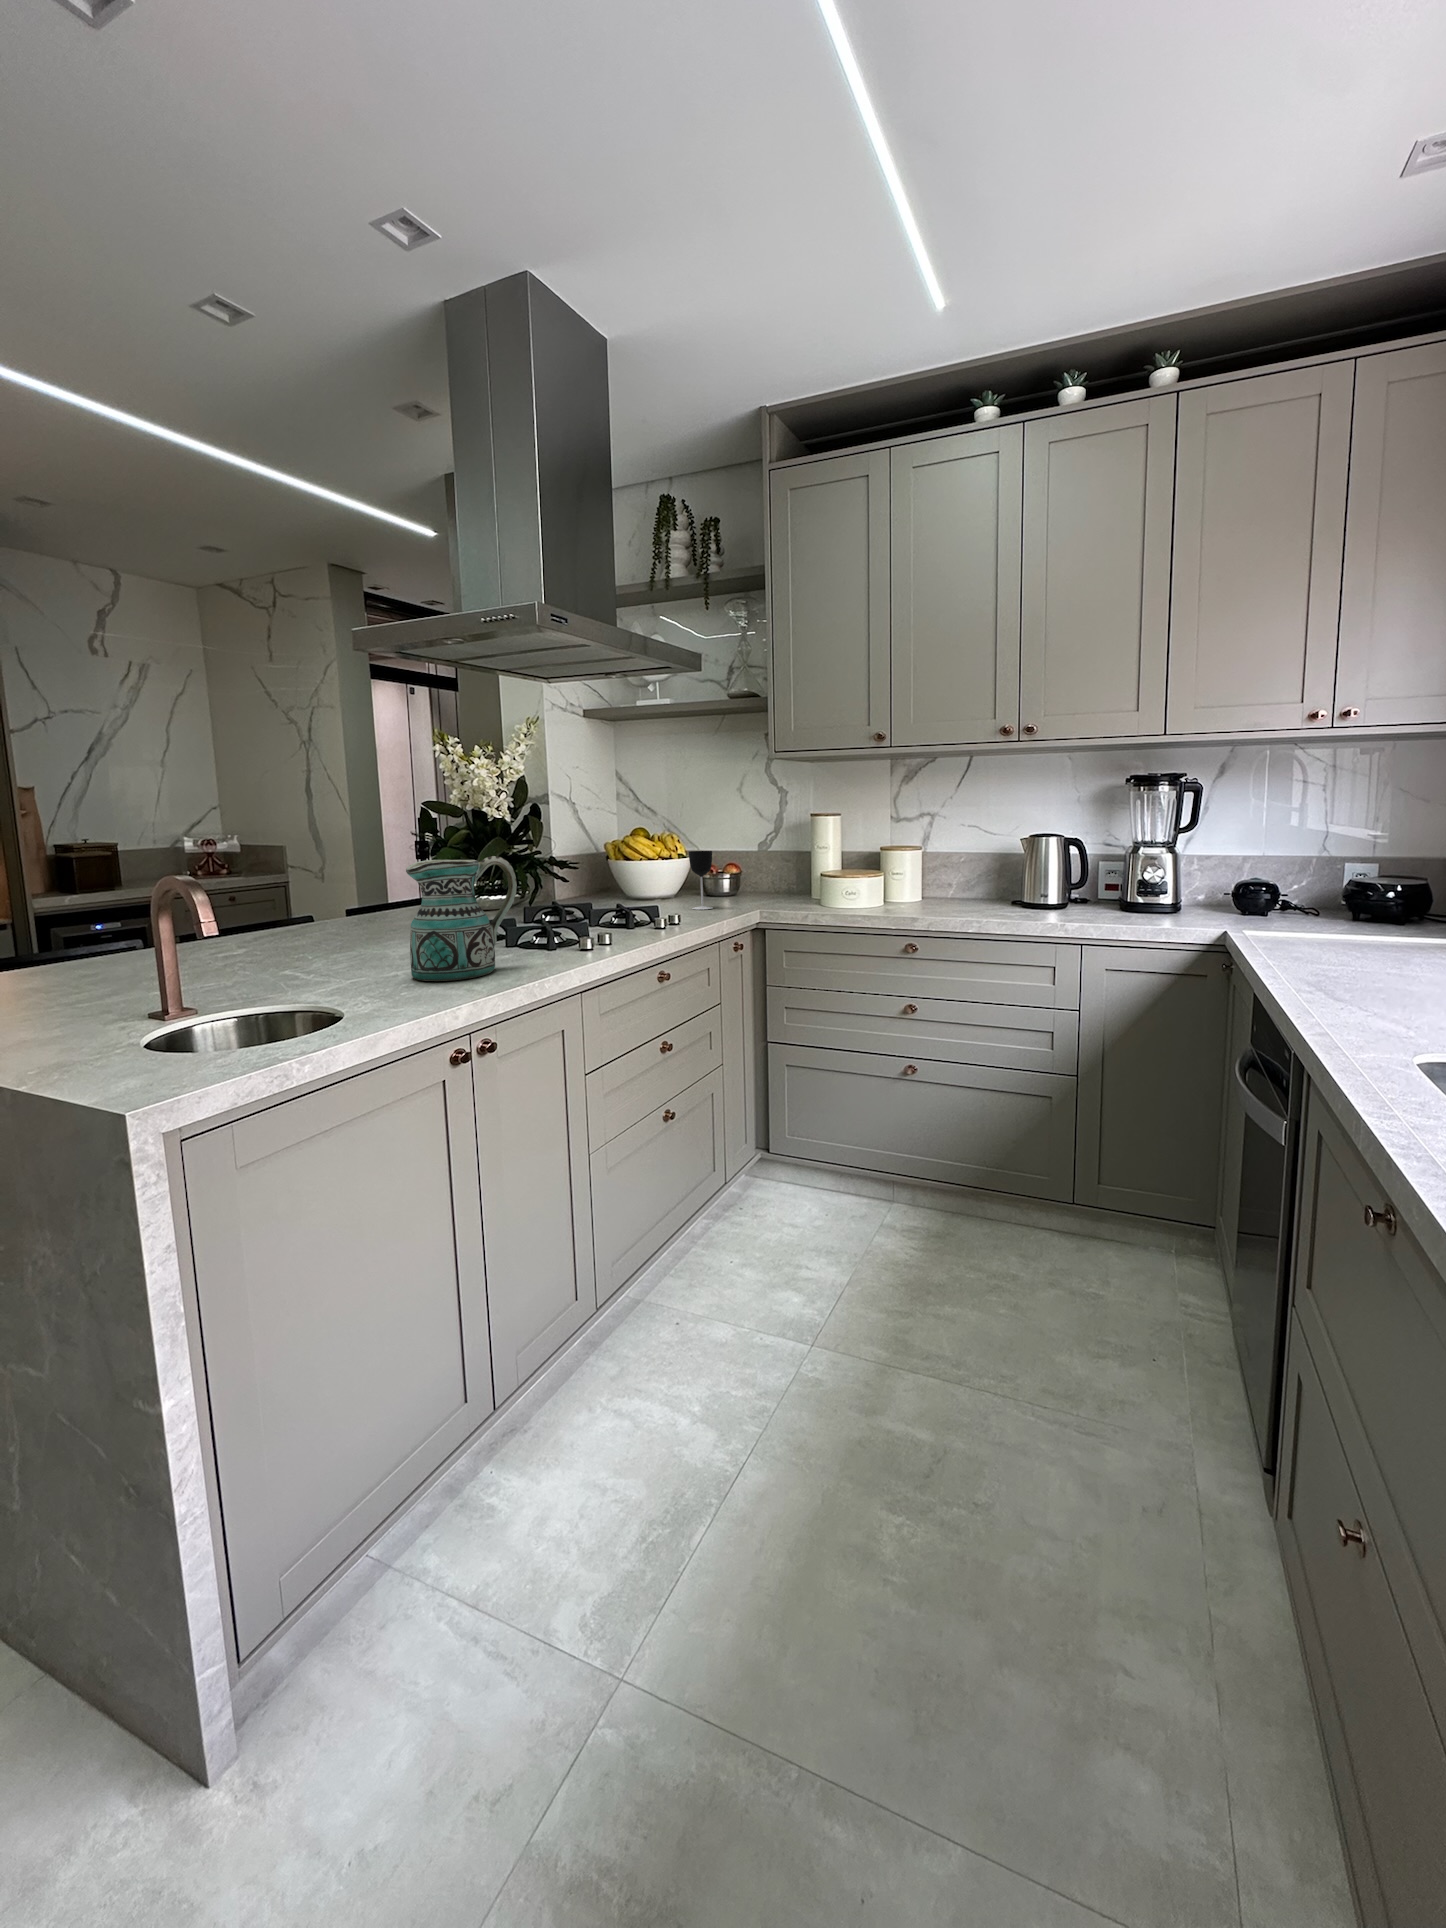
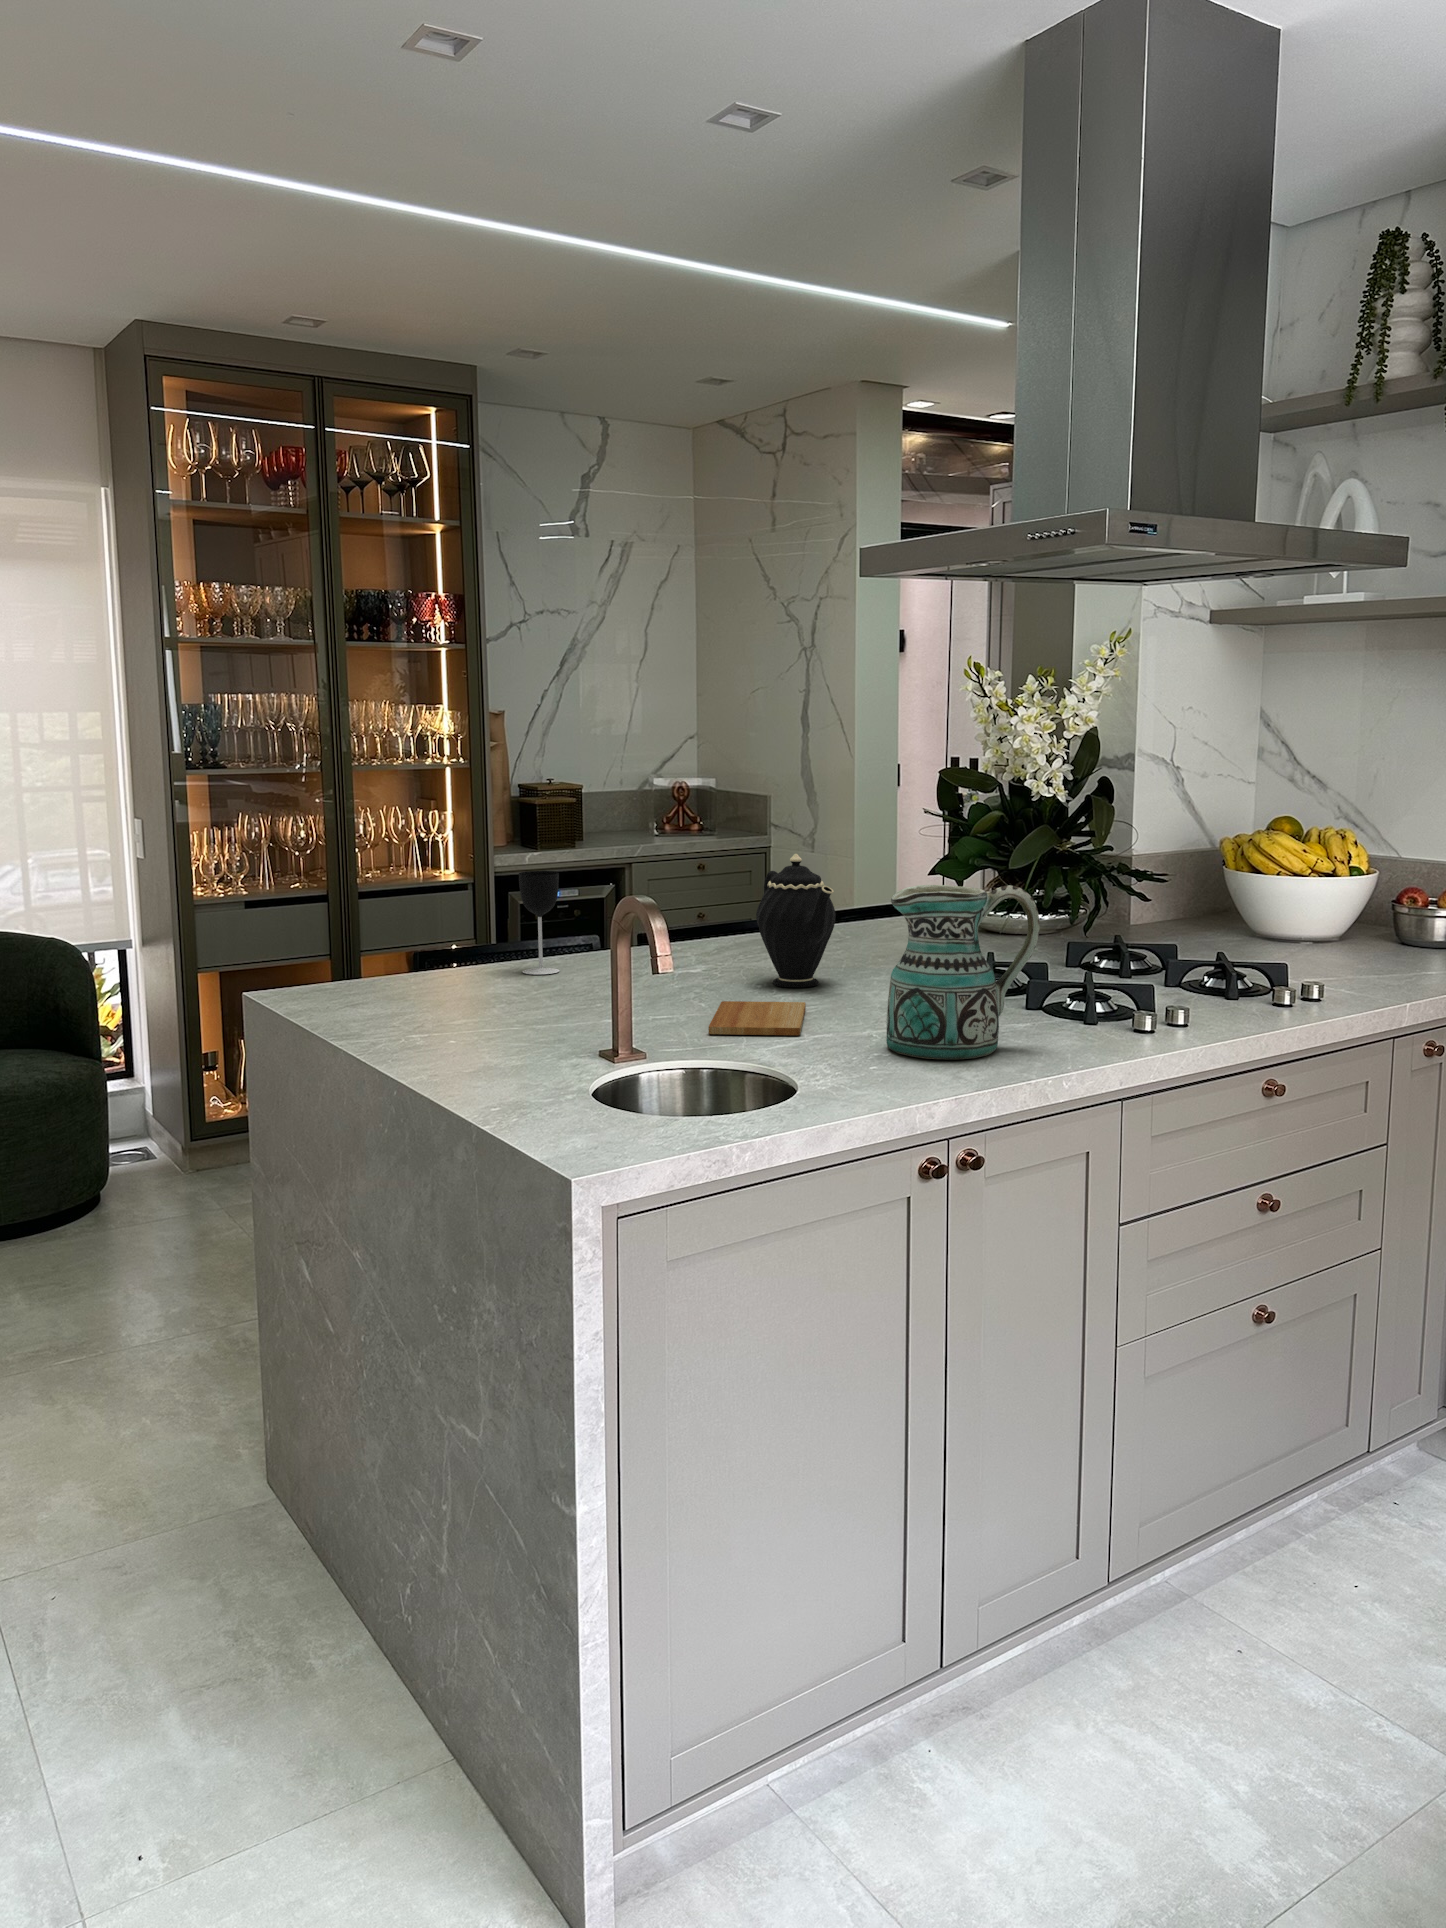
wine glass: present [689,851,713,909] -> present [519,871,559,974]
teapot: none [289,855,356,953] -> present [756,854,836,987]
cutting board: none [257,959,340,989] -> present [709,1001,806,1035]

